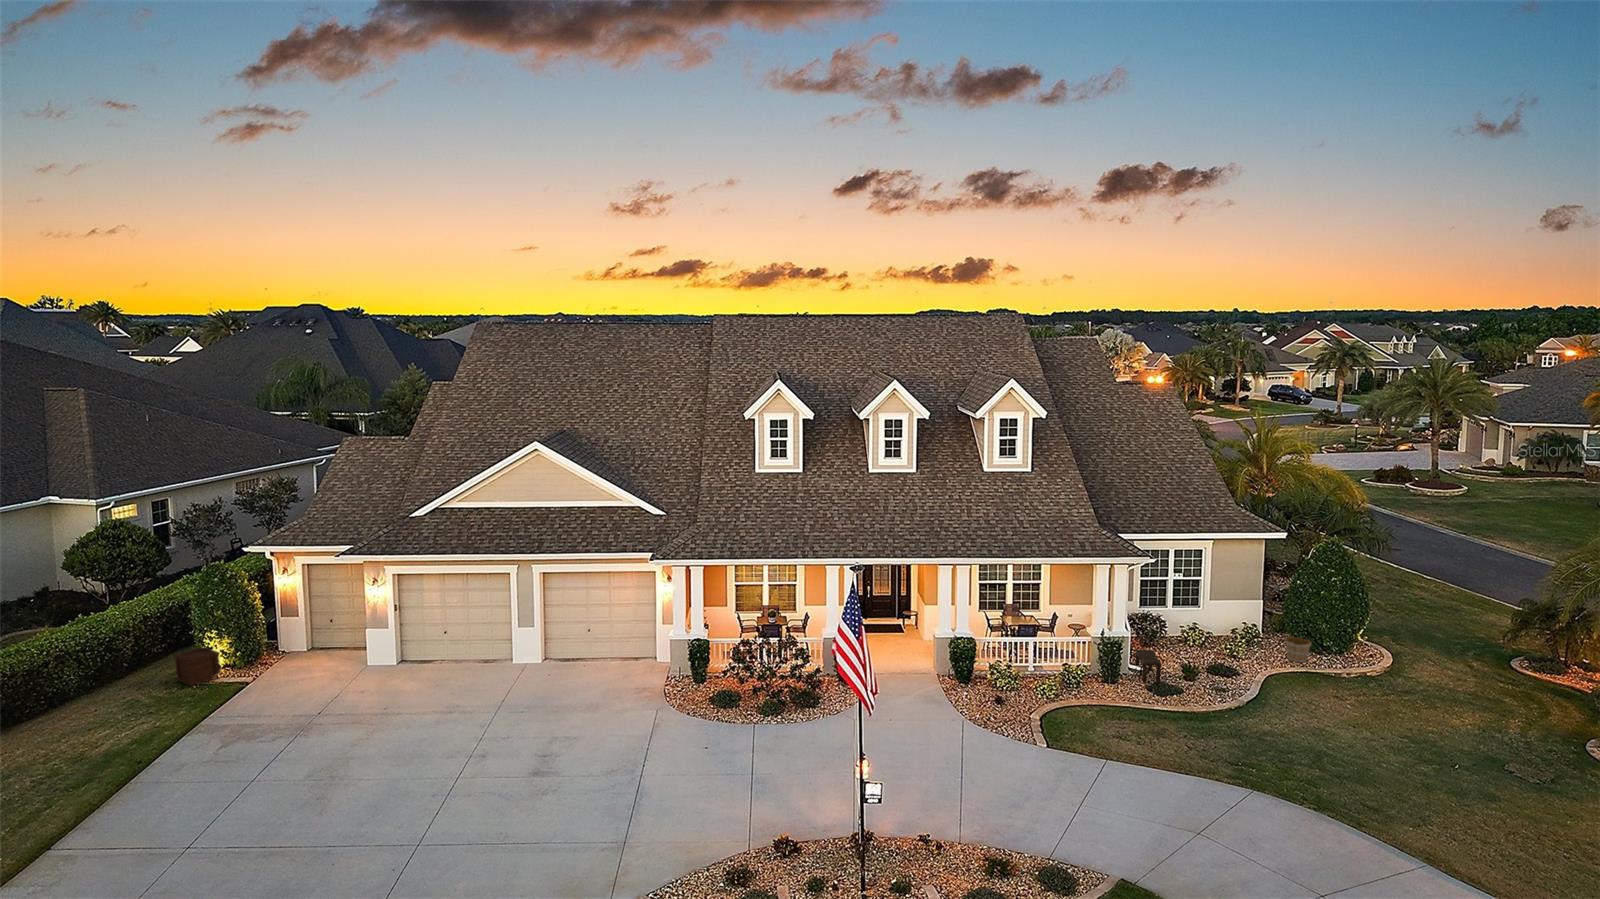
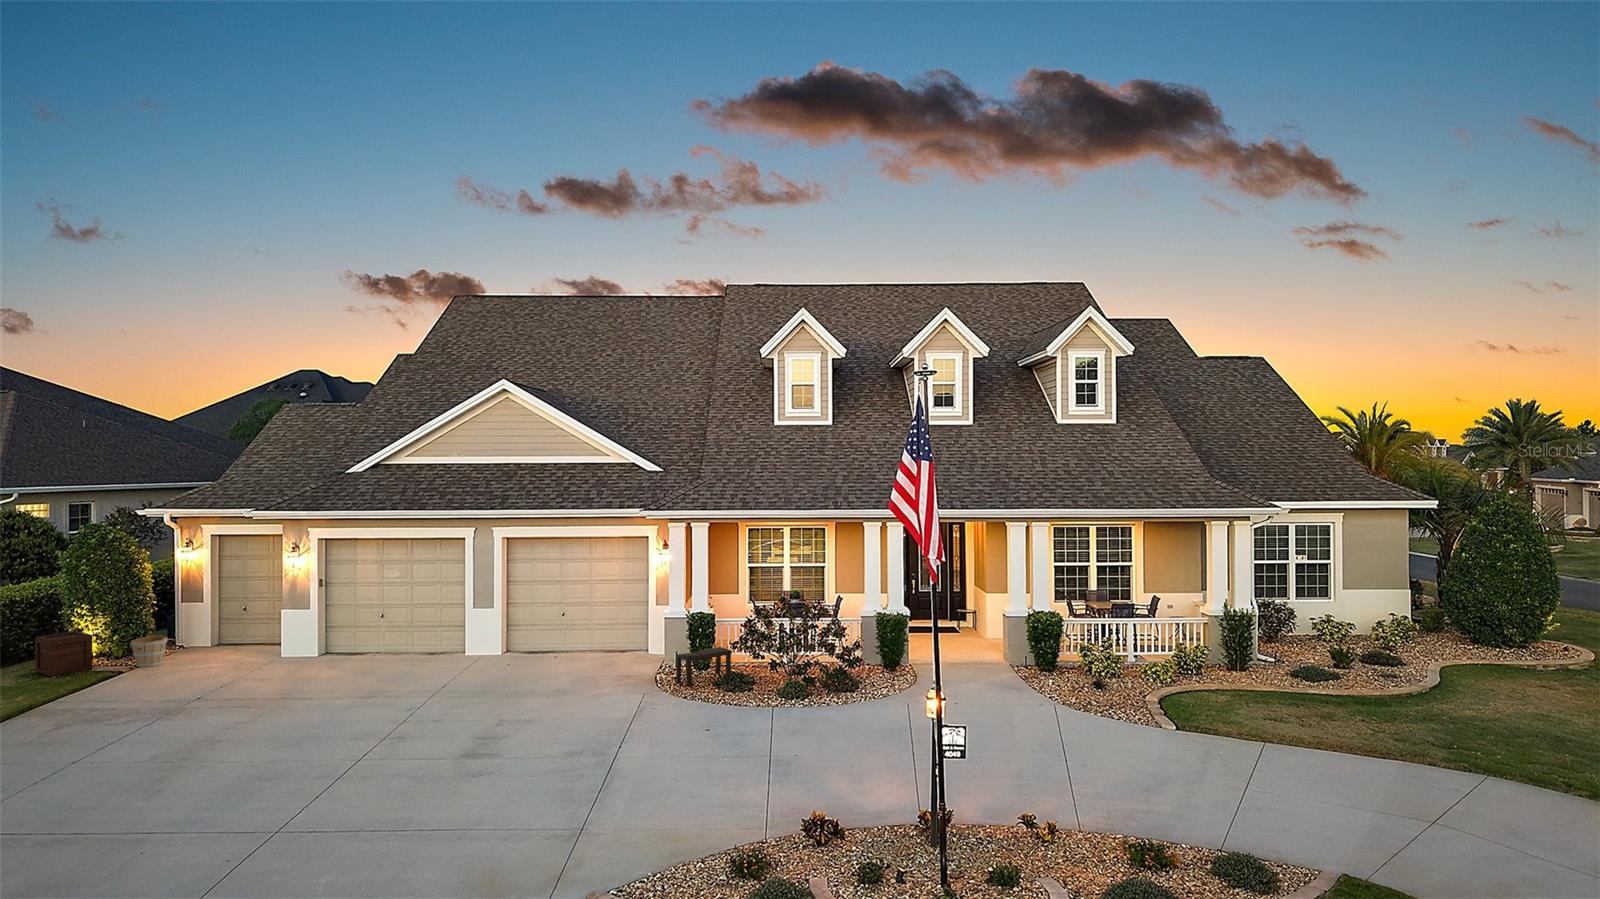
wooden bucket: present [1285,636,1311,662] -> present [131,636,168,667]
bench: present [1135,650,1161,683] -> present [676,647,732,686]

